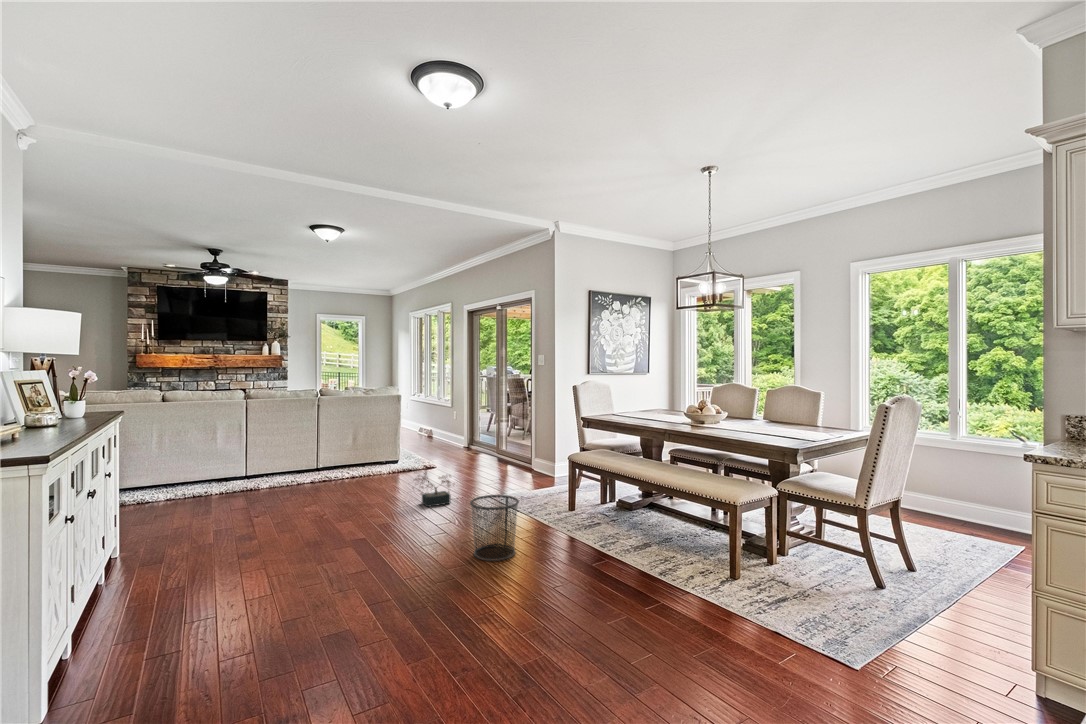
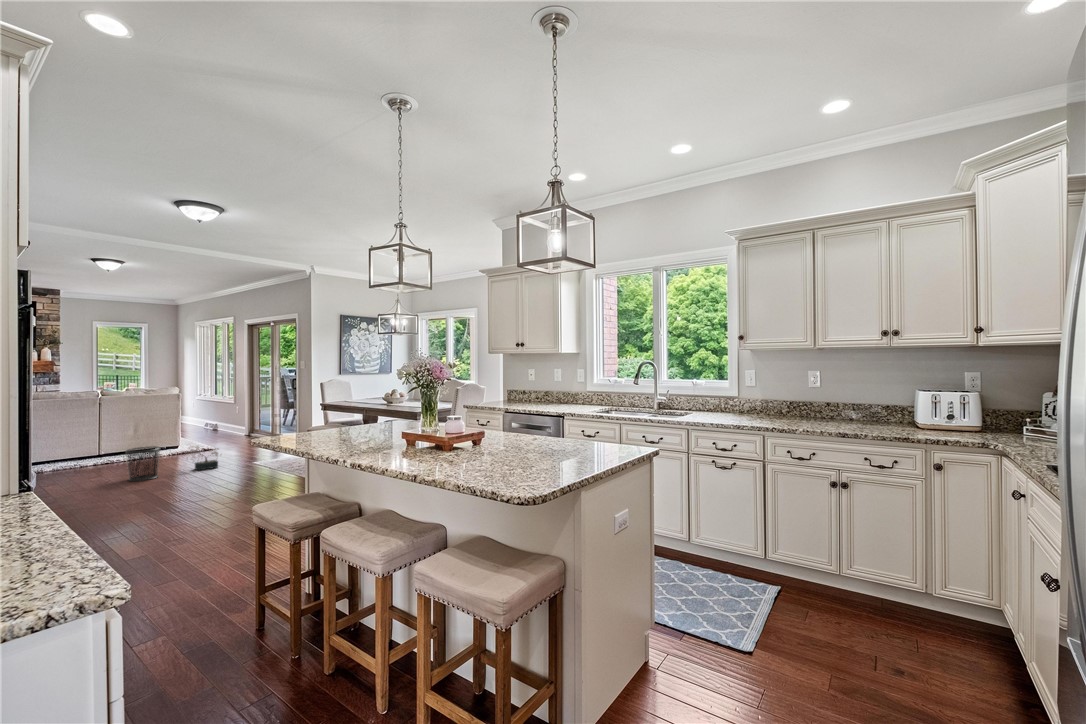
waste bin: present [470,495,519,561] -> present [126,446,160,481]

